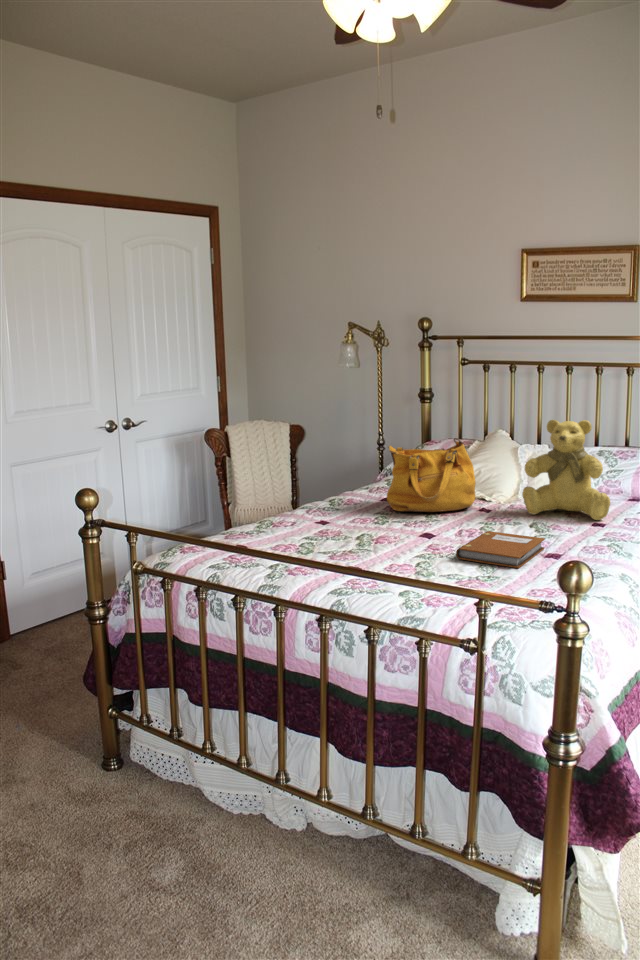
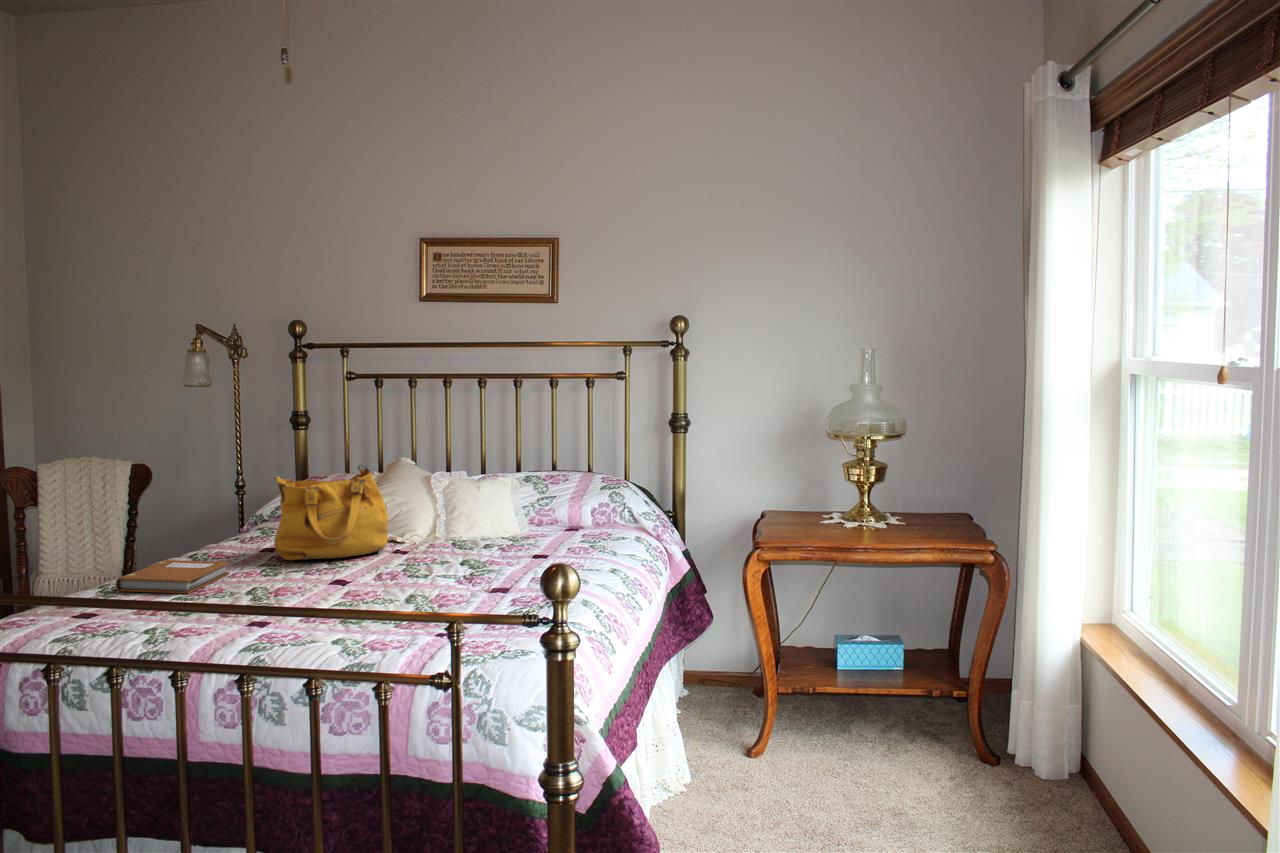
teddy bear: present [522,420,610,520] -> none [447,438,549,553]
notebook: present [456,531,545,568] -> present [116,560,230,594]

